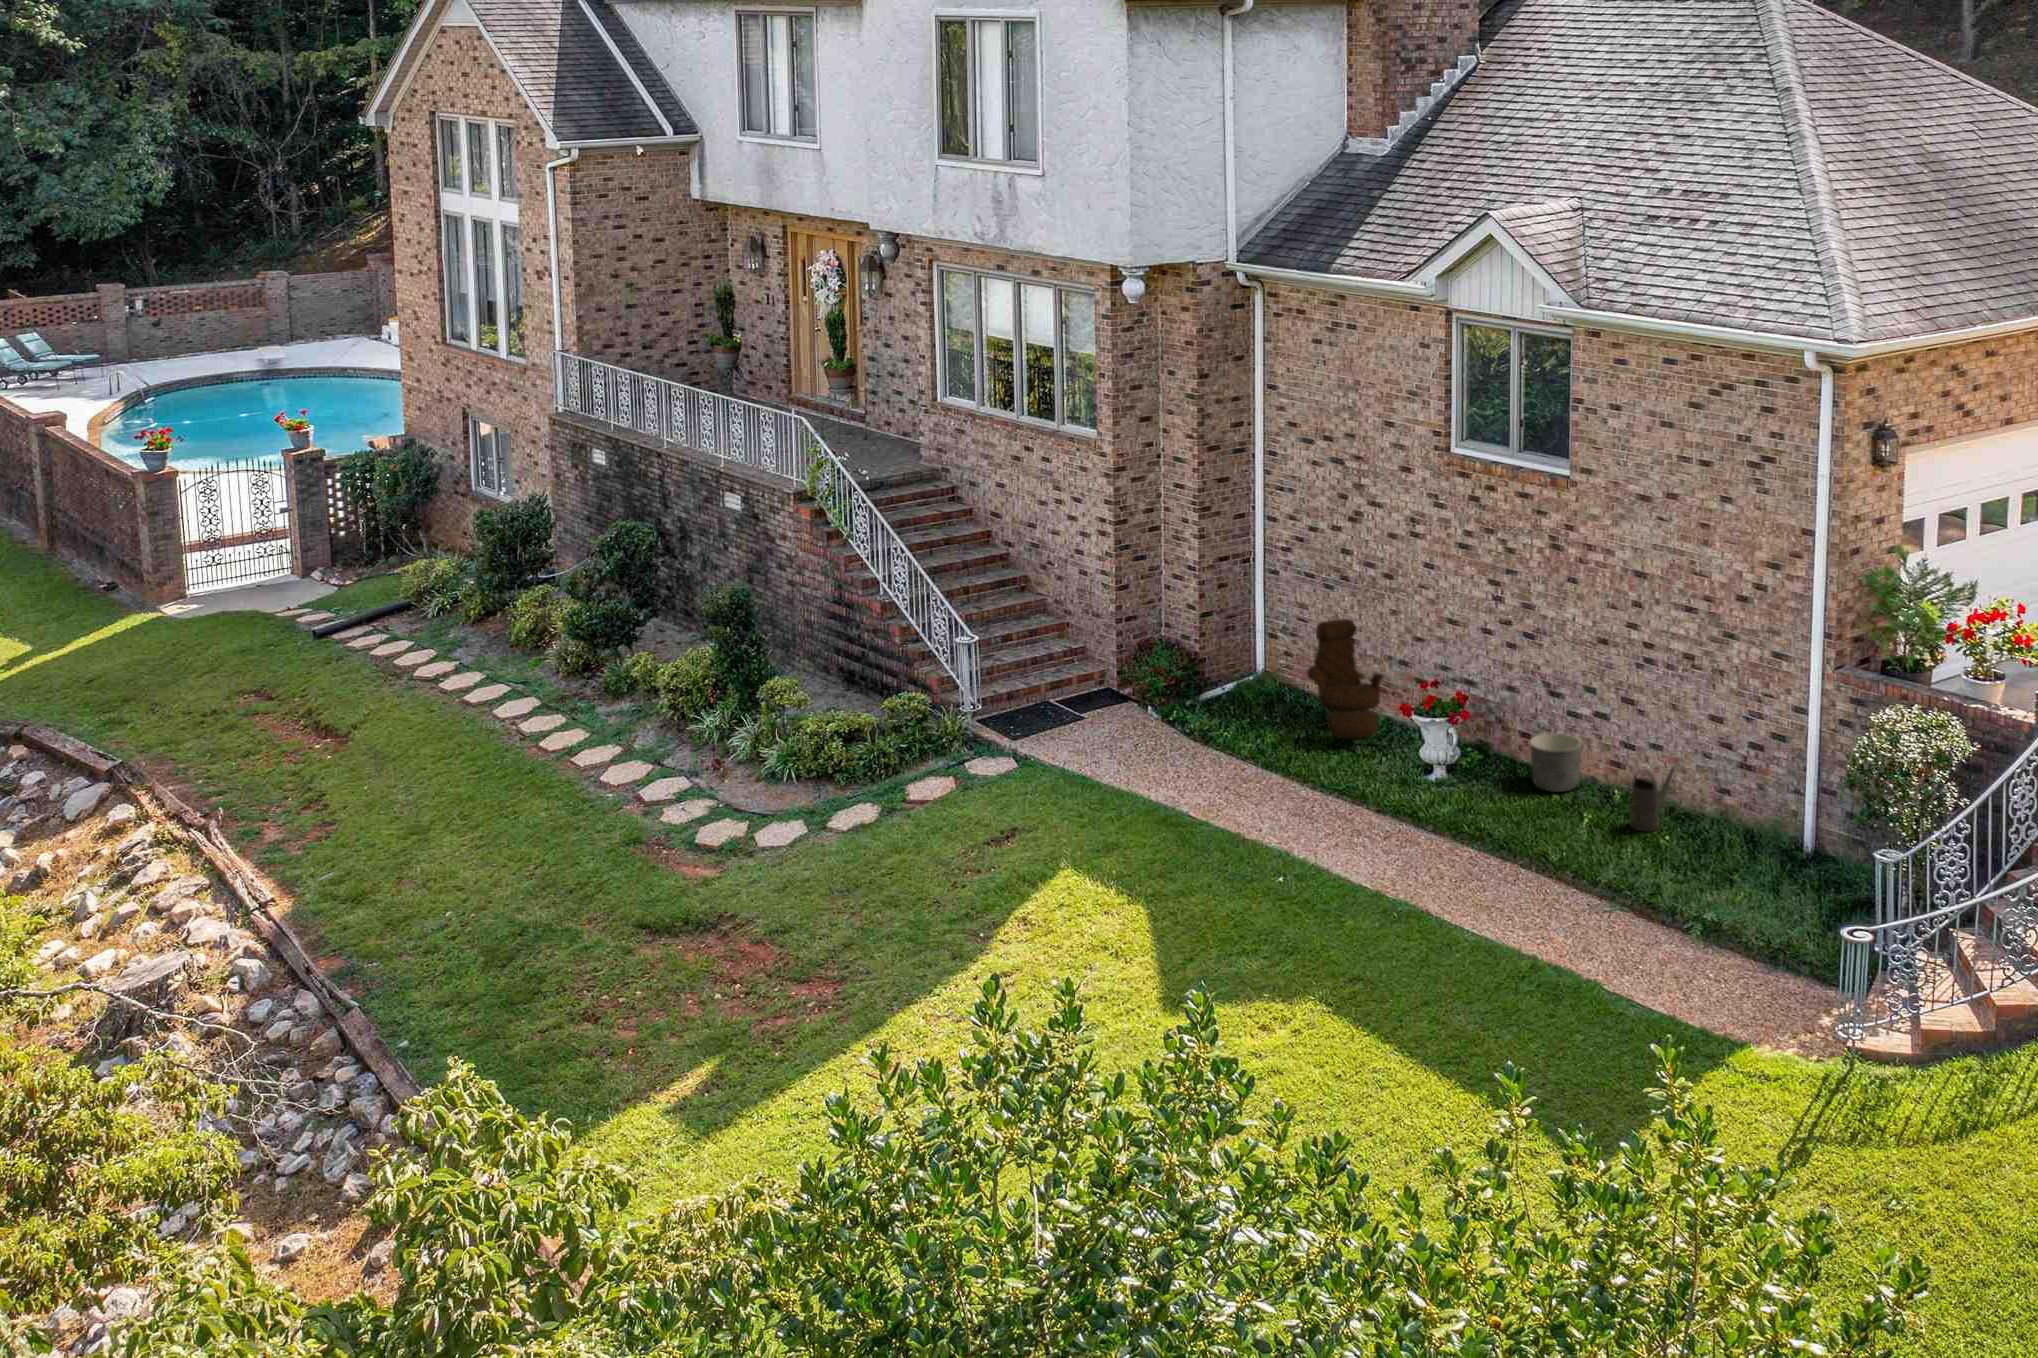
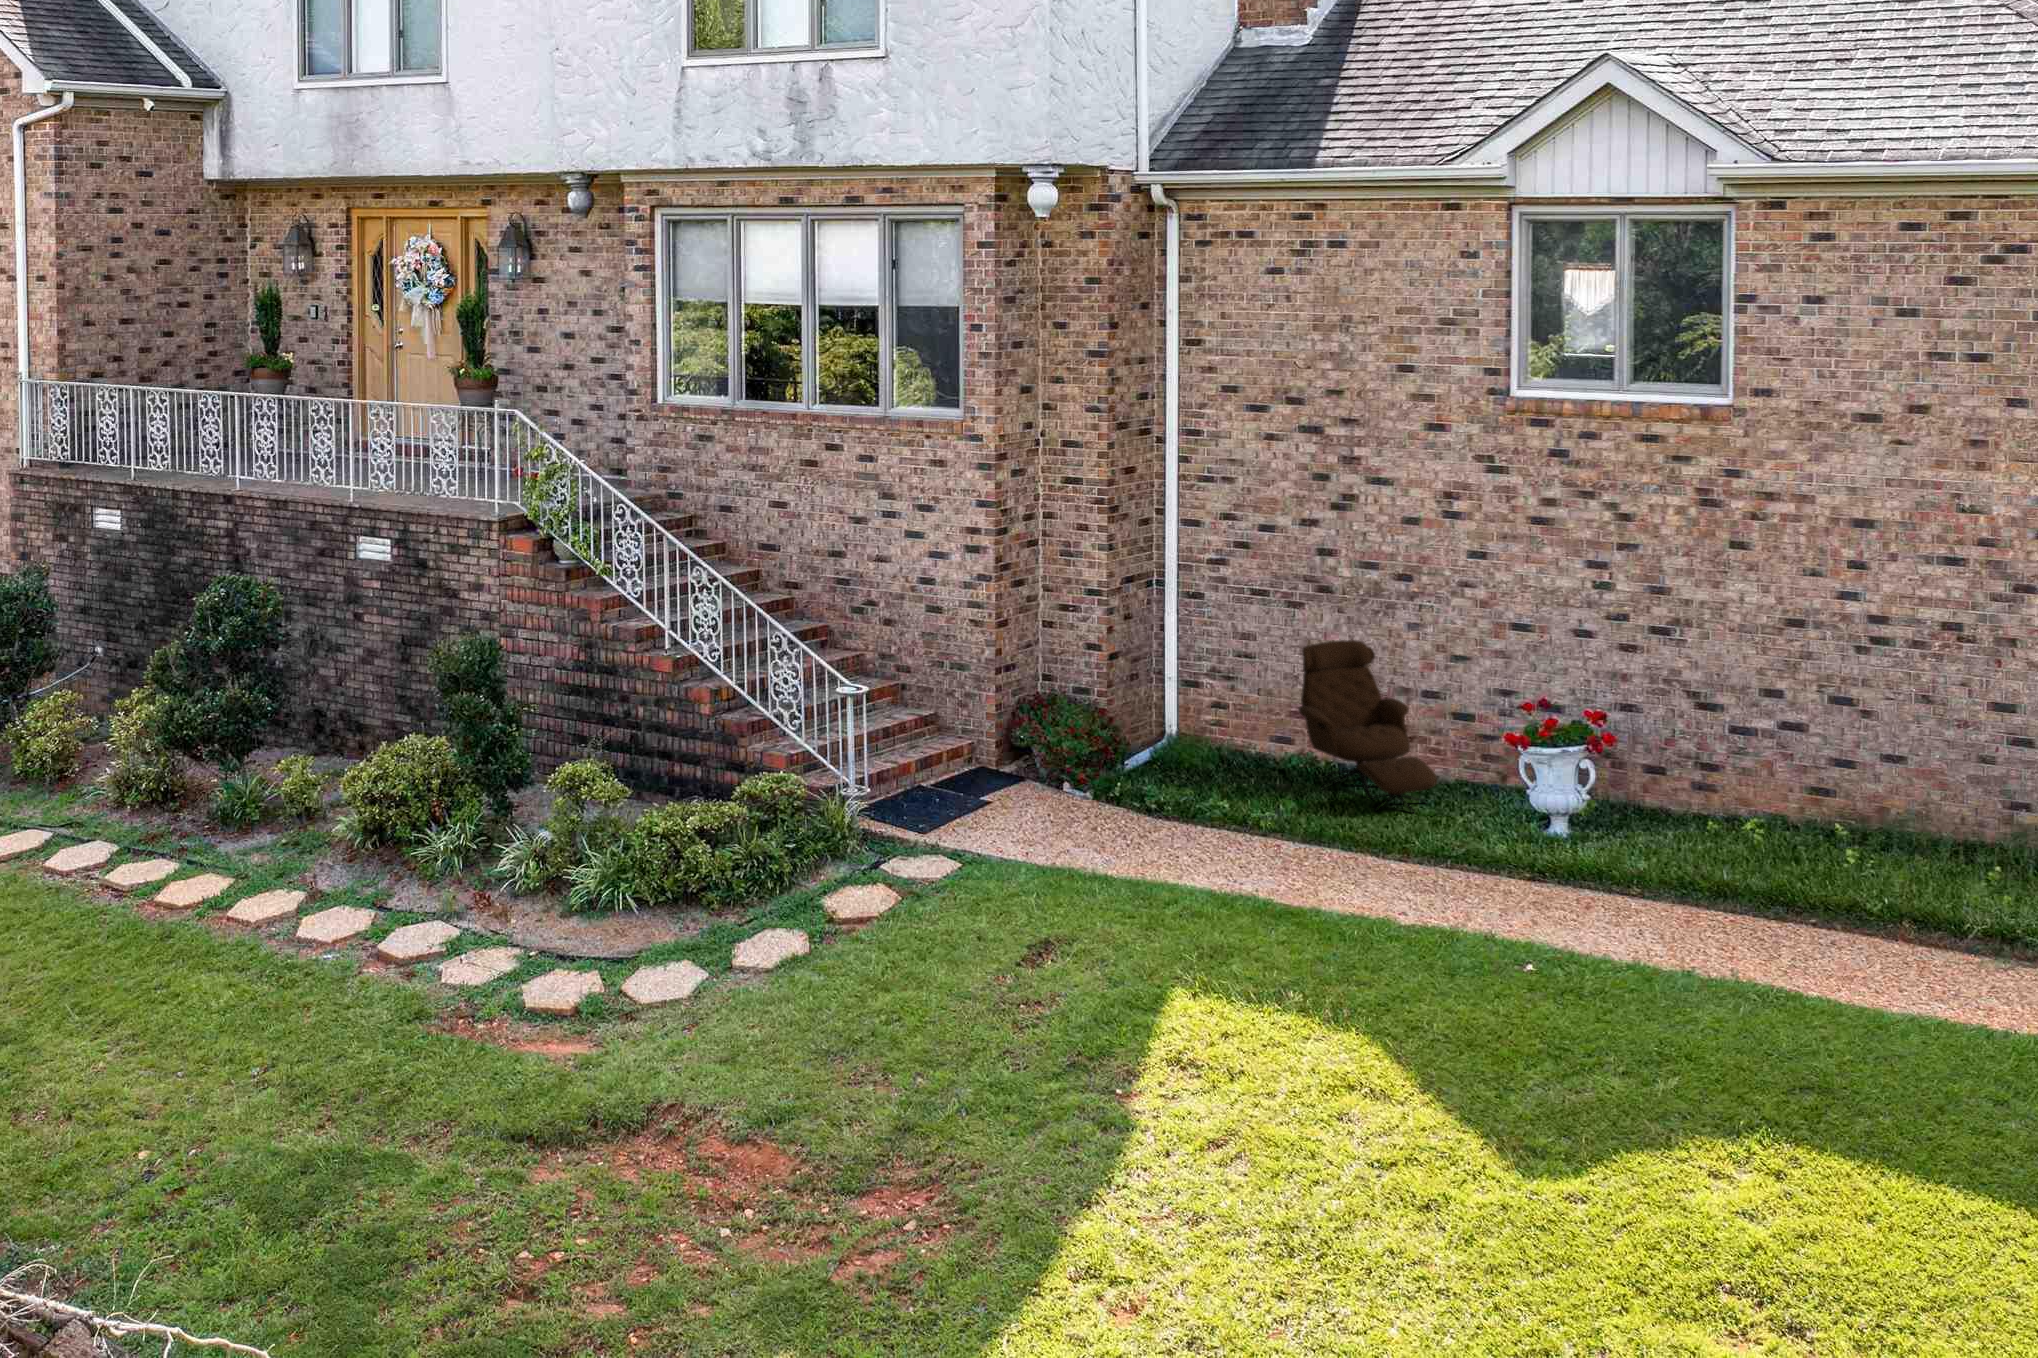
planter: present [1530,733,1581,792] -> none [1704,754,1778,832]
watering can: present [1629,767,1675,832] -> none [1908,776,1955,866]

